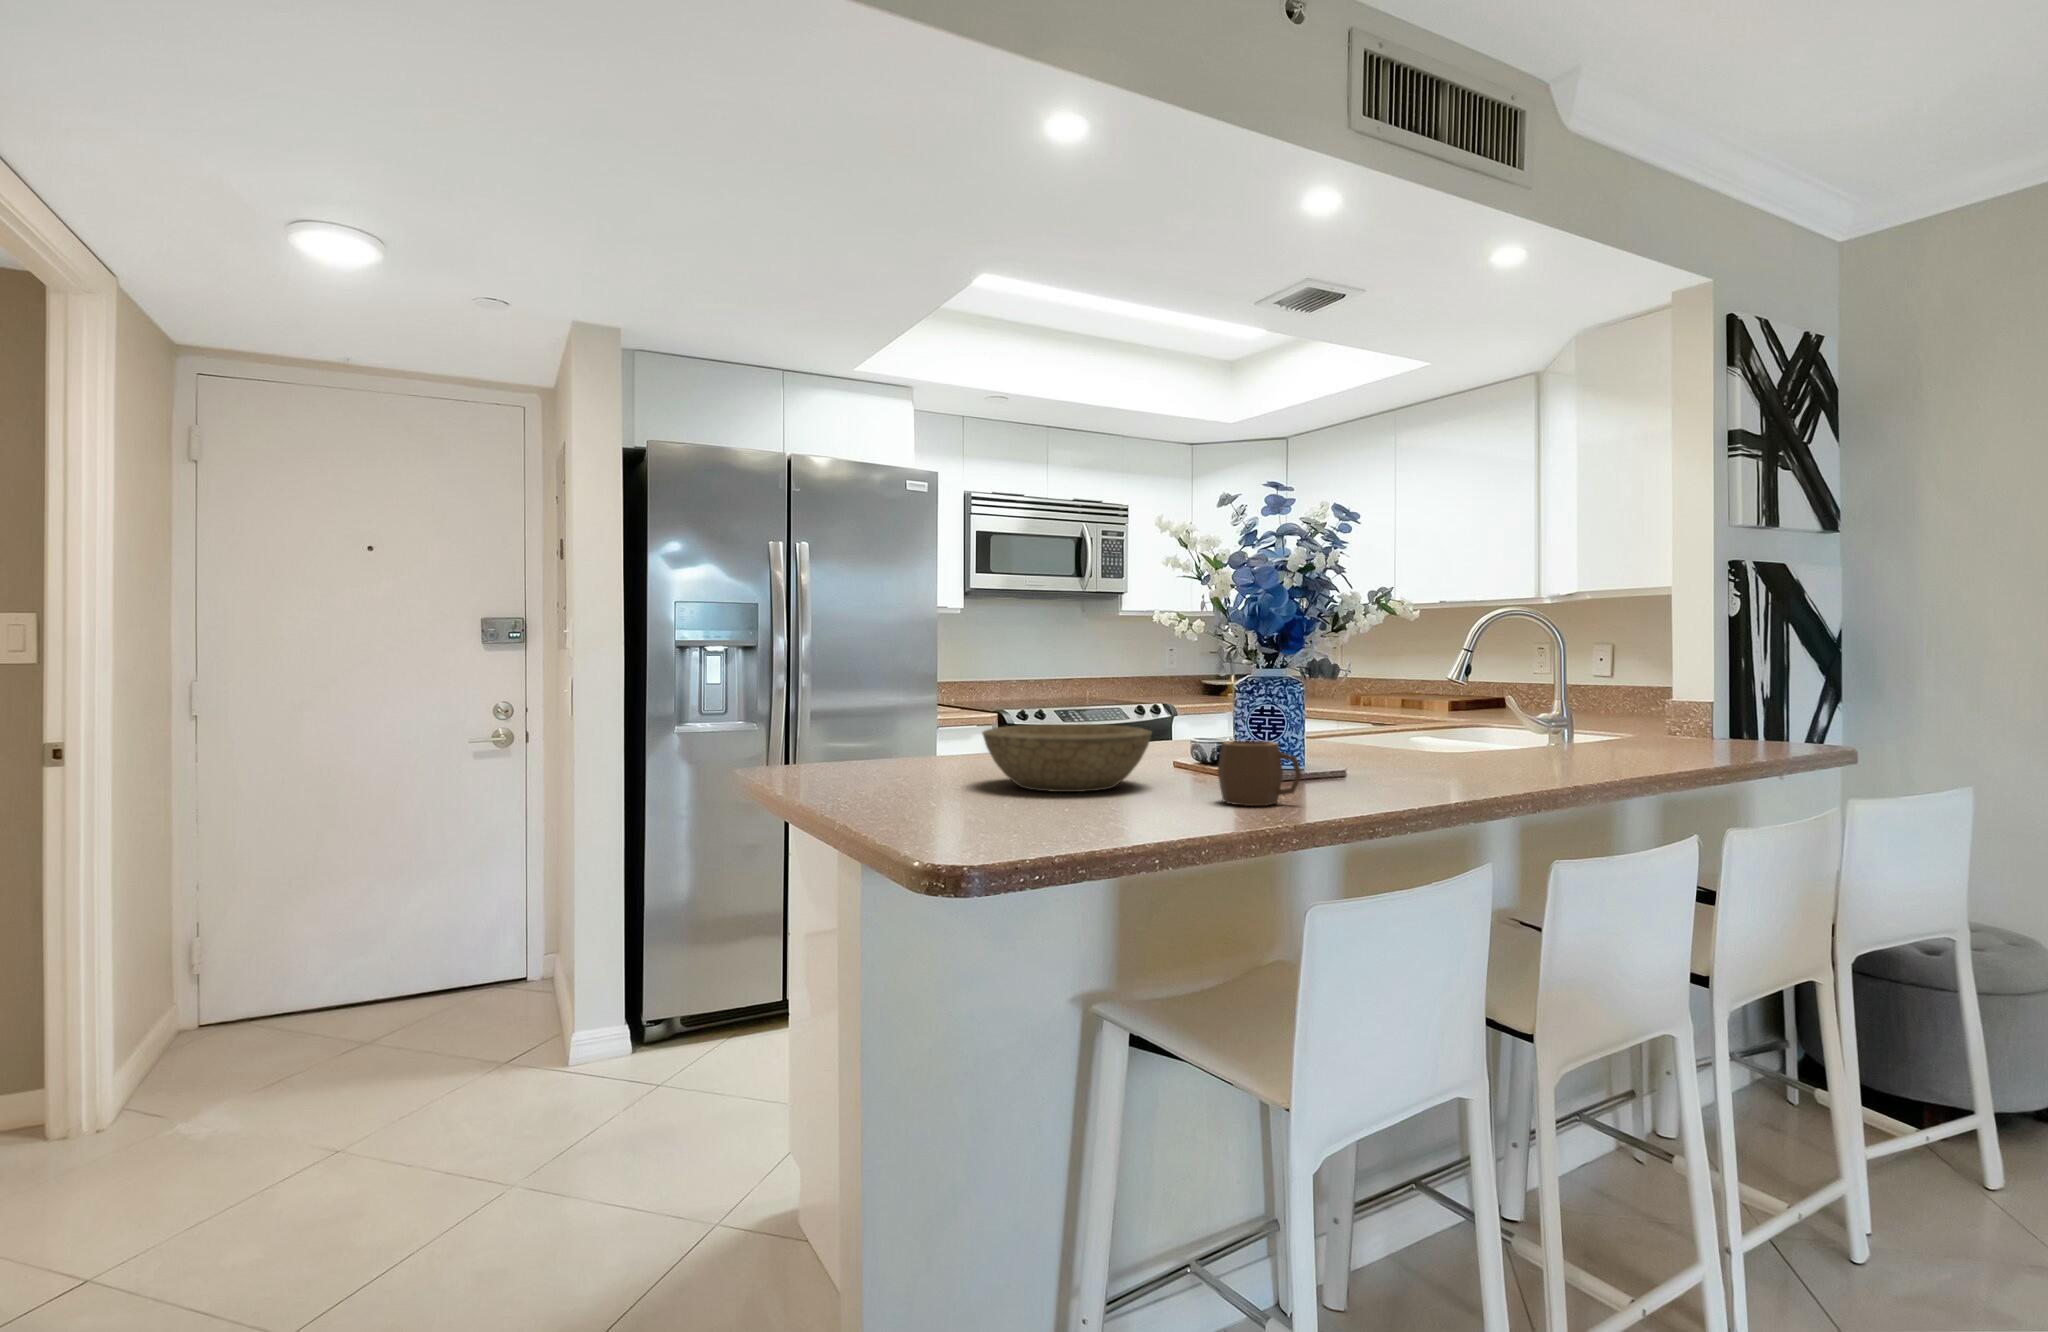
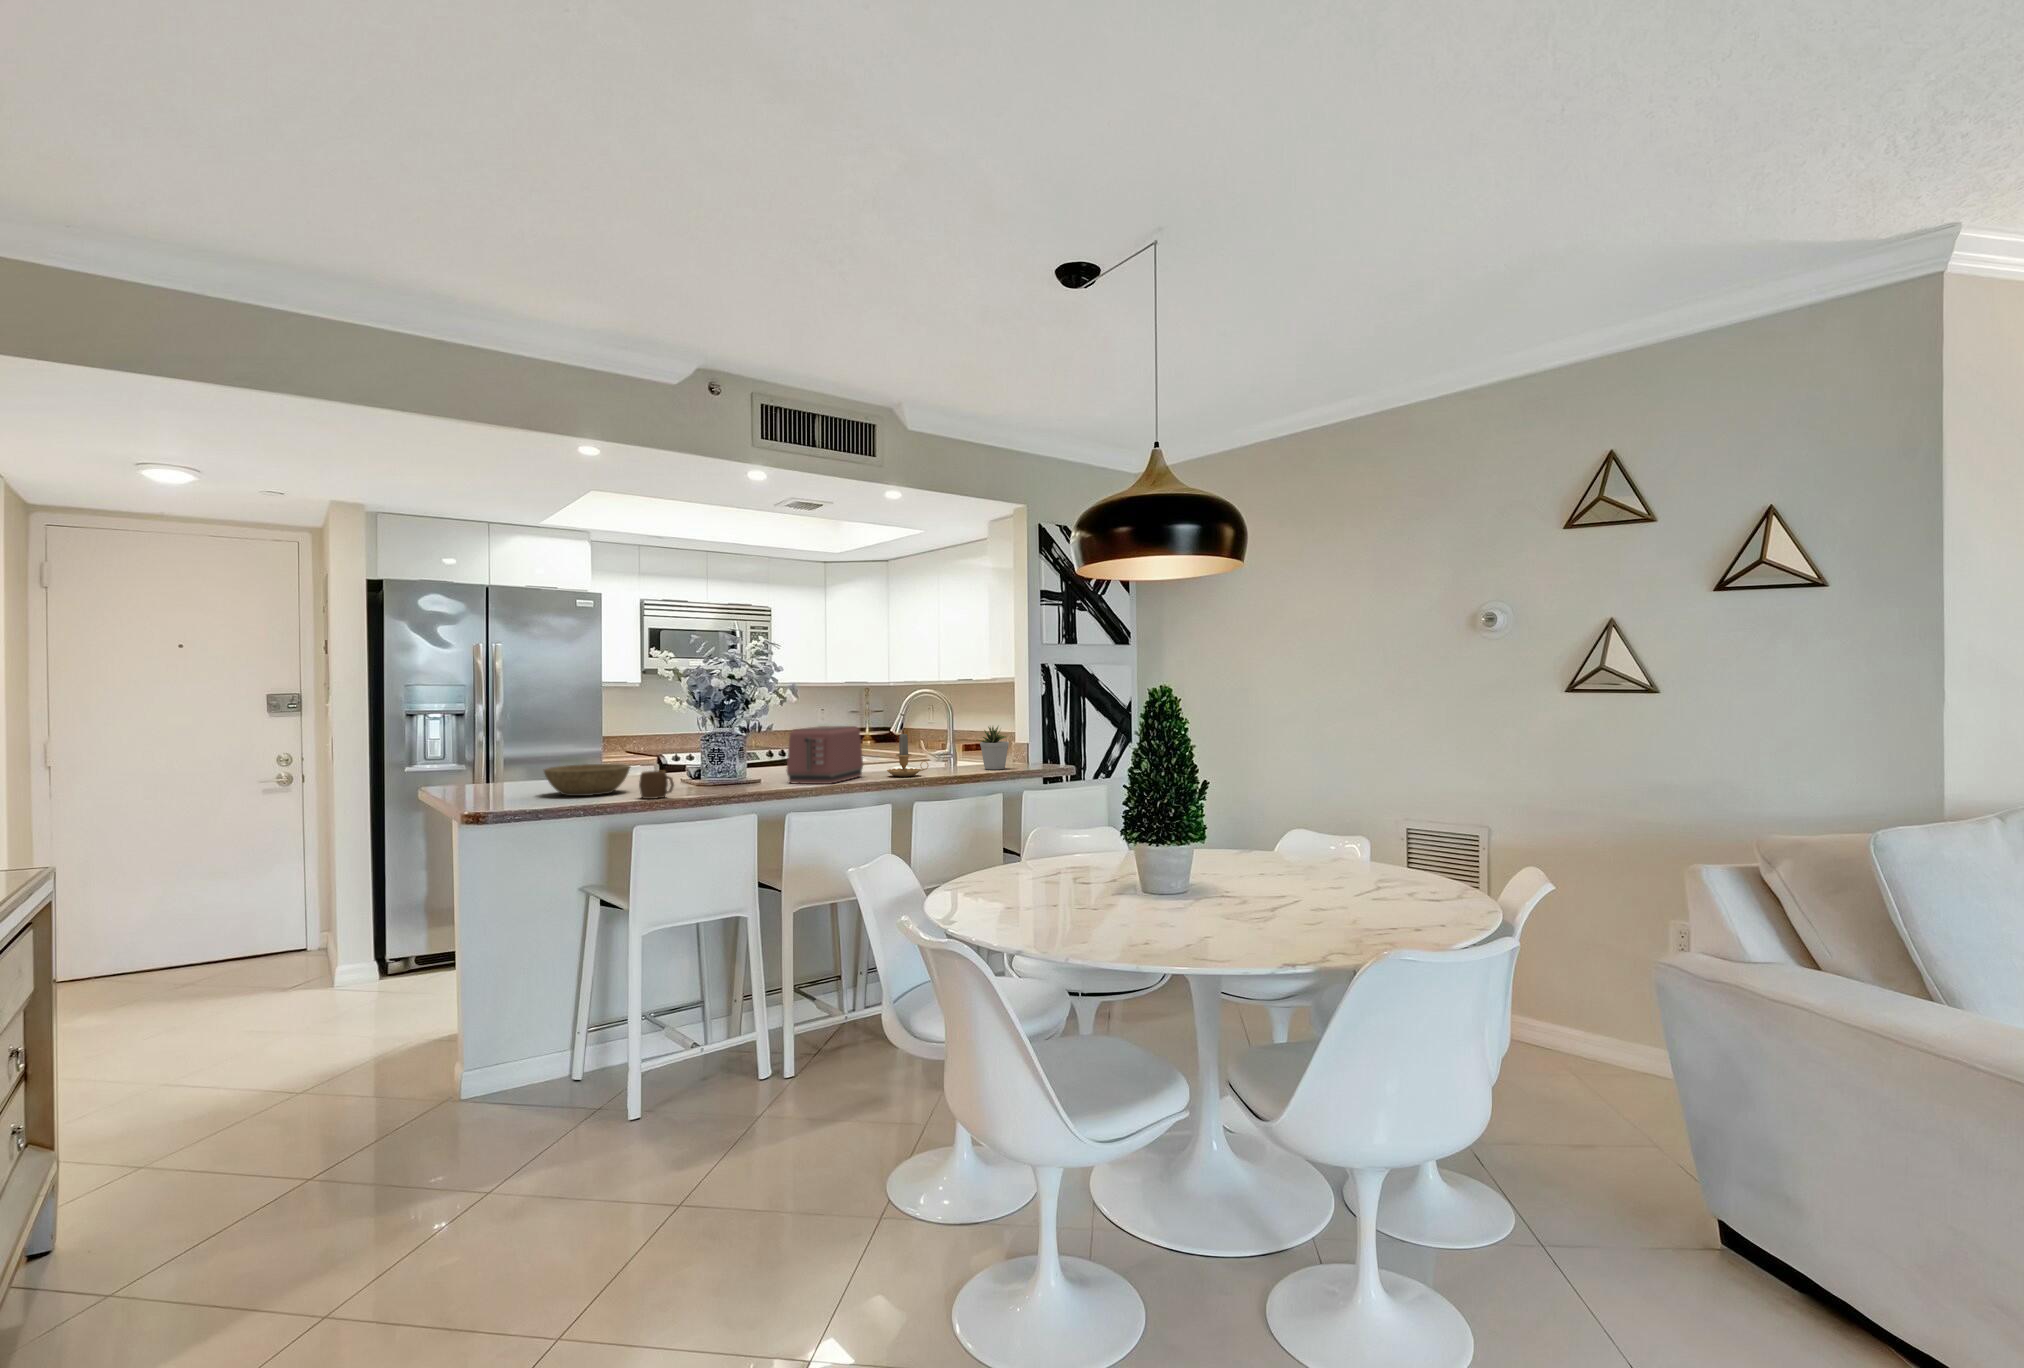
toaster: none [1420,661,1536,776] -> present [787,726,863,784]
potted plant: none [1694,663,1763,753] -> present [979,727,1009,770]
candle: none [1570,673,1664,763] -> present [887,734,928,777]

